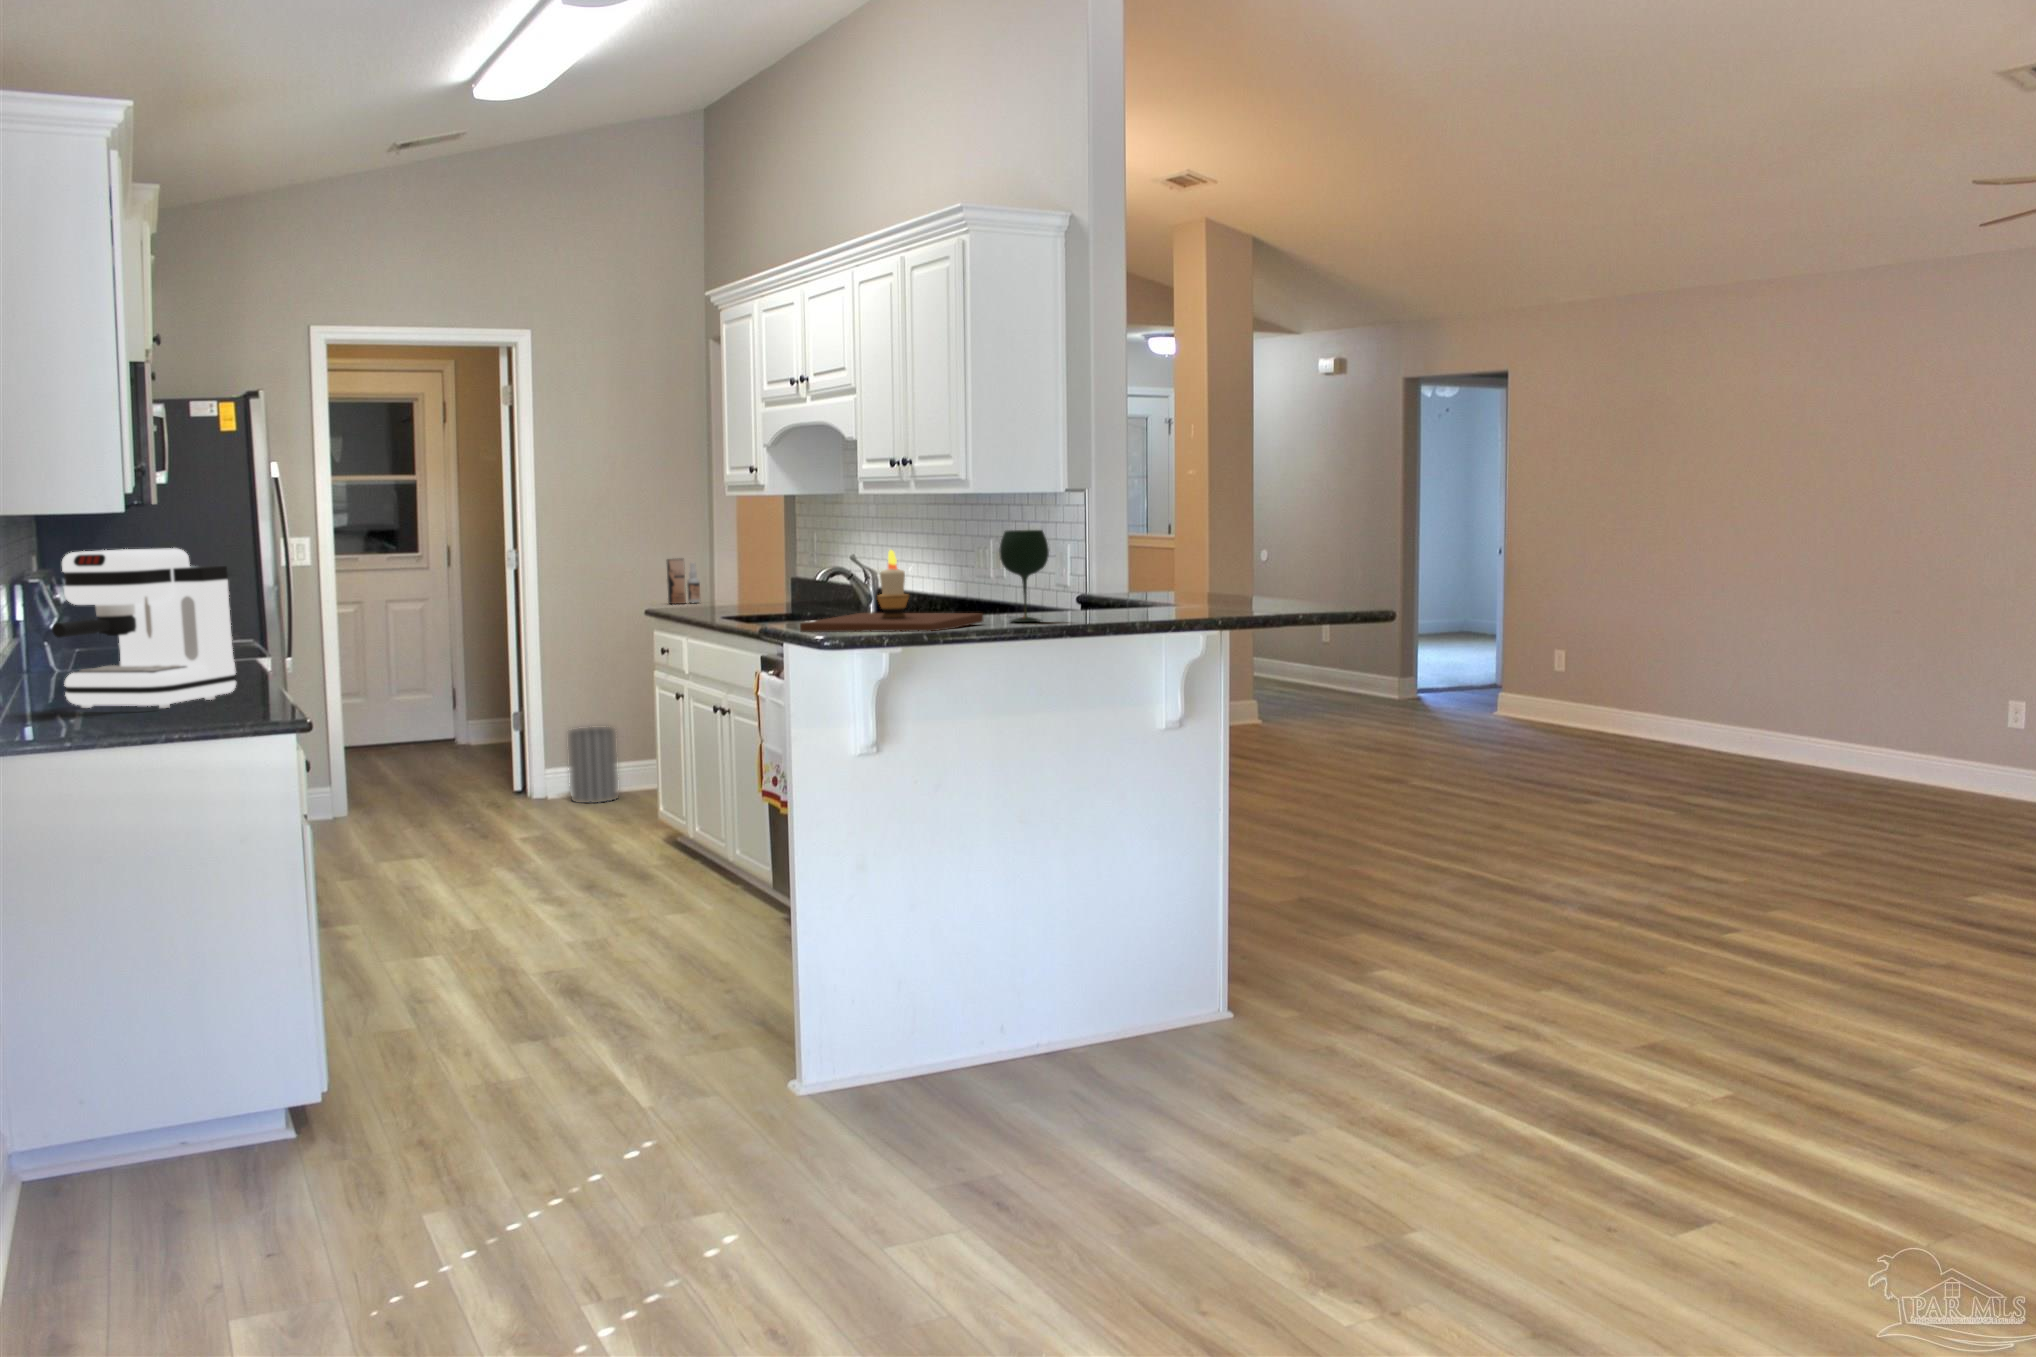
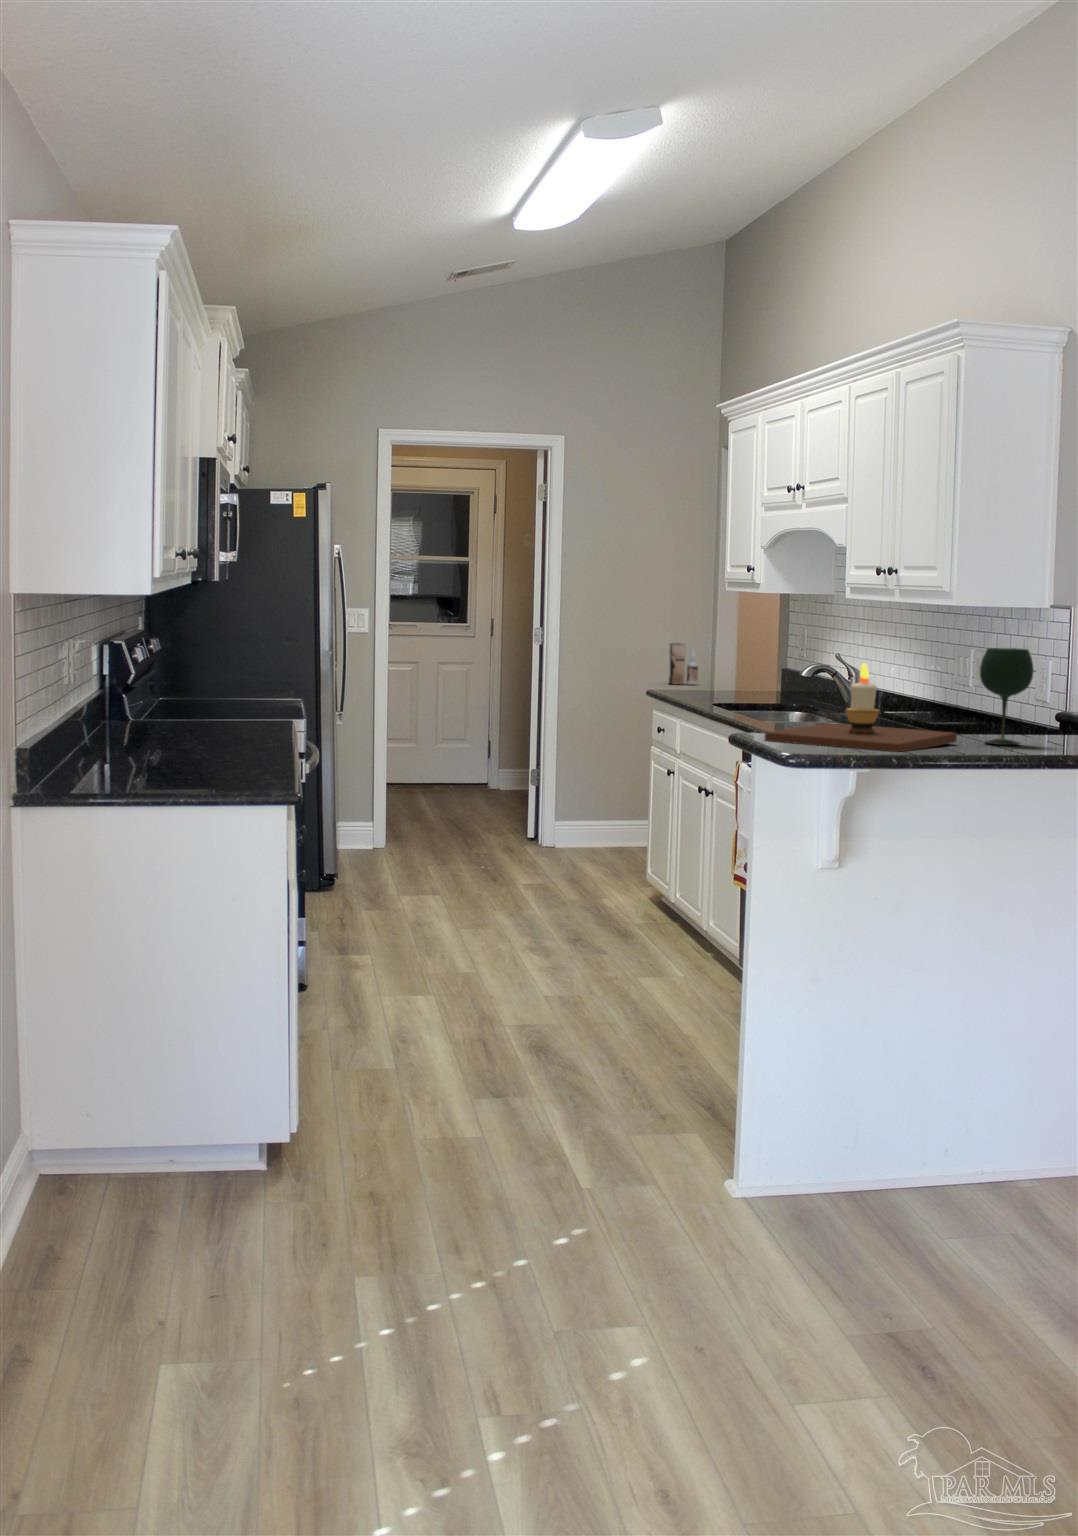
coffee maker: present [52,548,236,708] -> none [102,627,254,772]
wastebasket: present [568,727,619,803] -> none [571,790,613,858]

